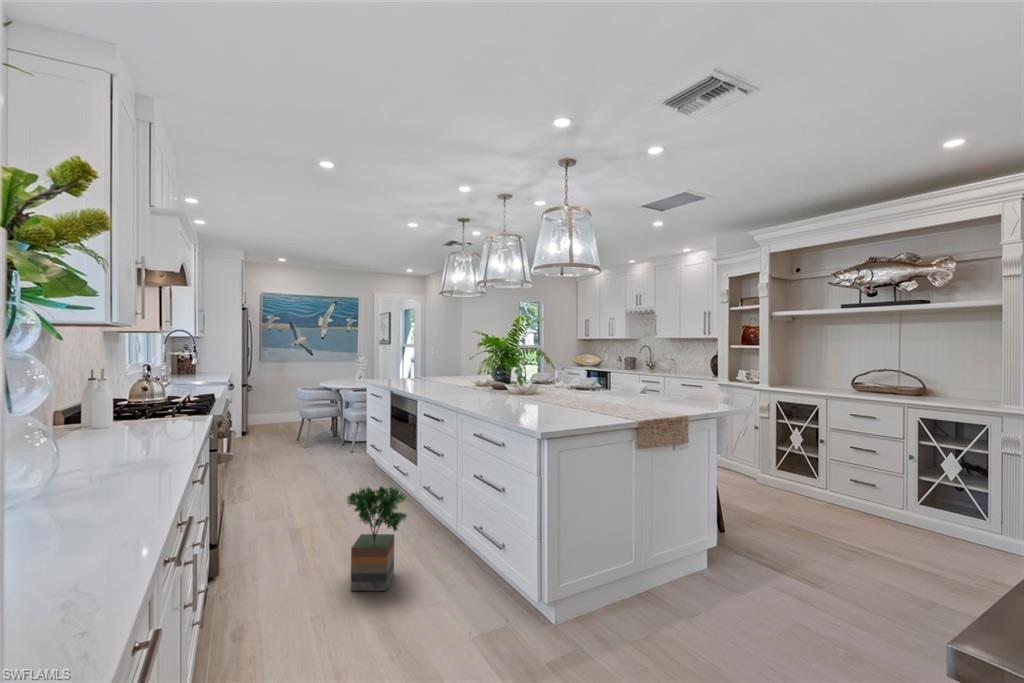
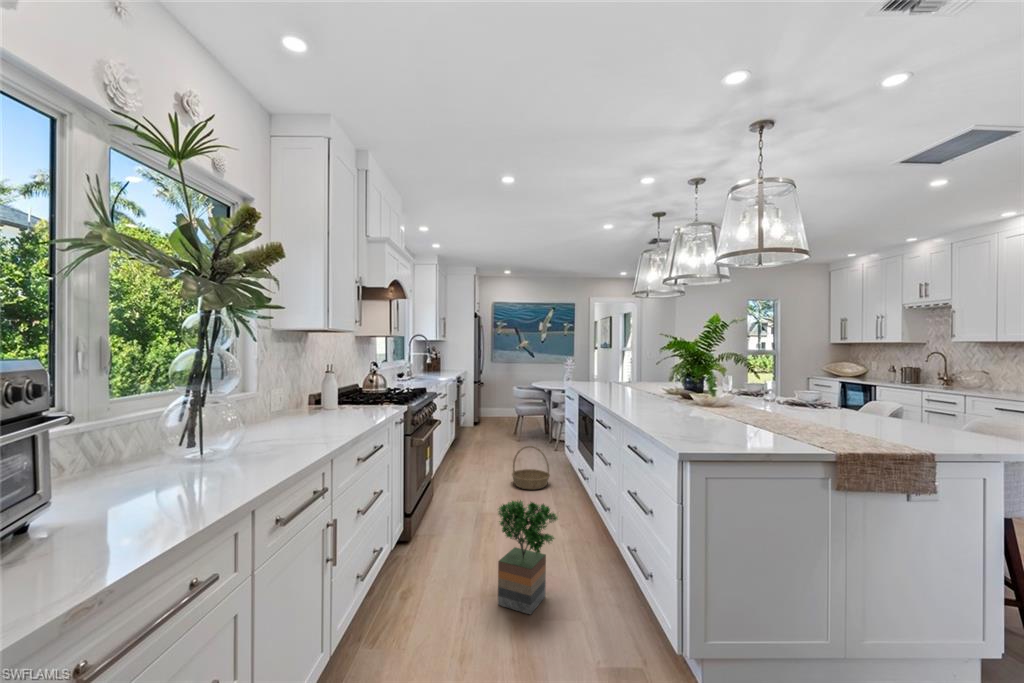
basket: none [316,444,359,489] -> present [512,446,550,490]

